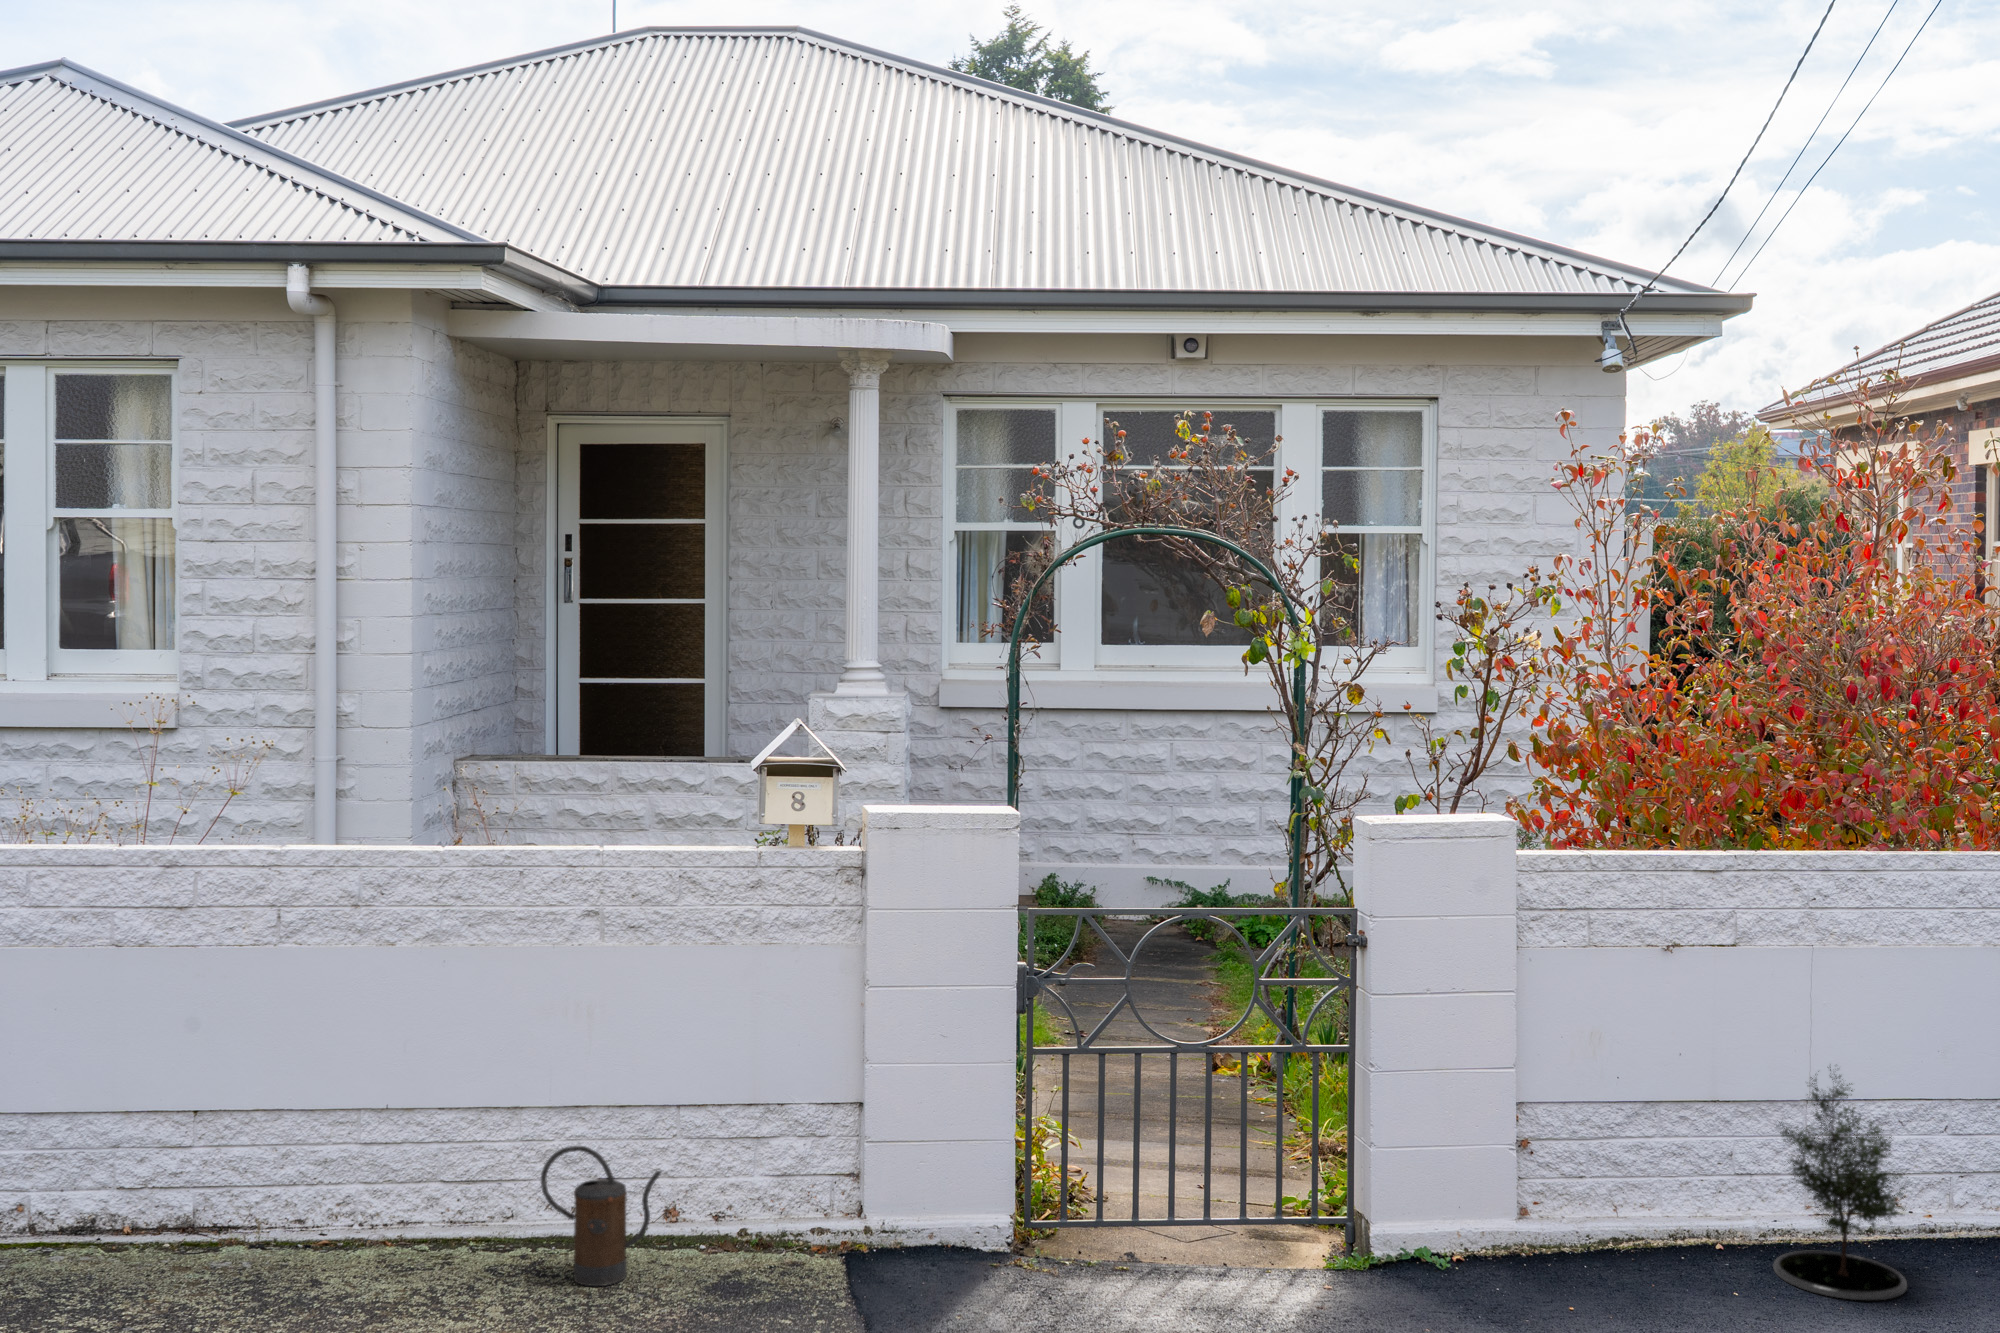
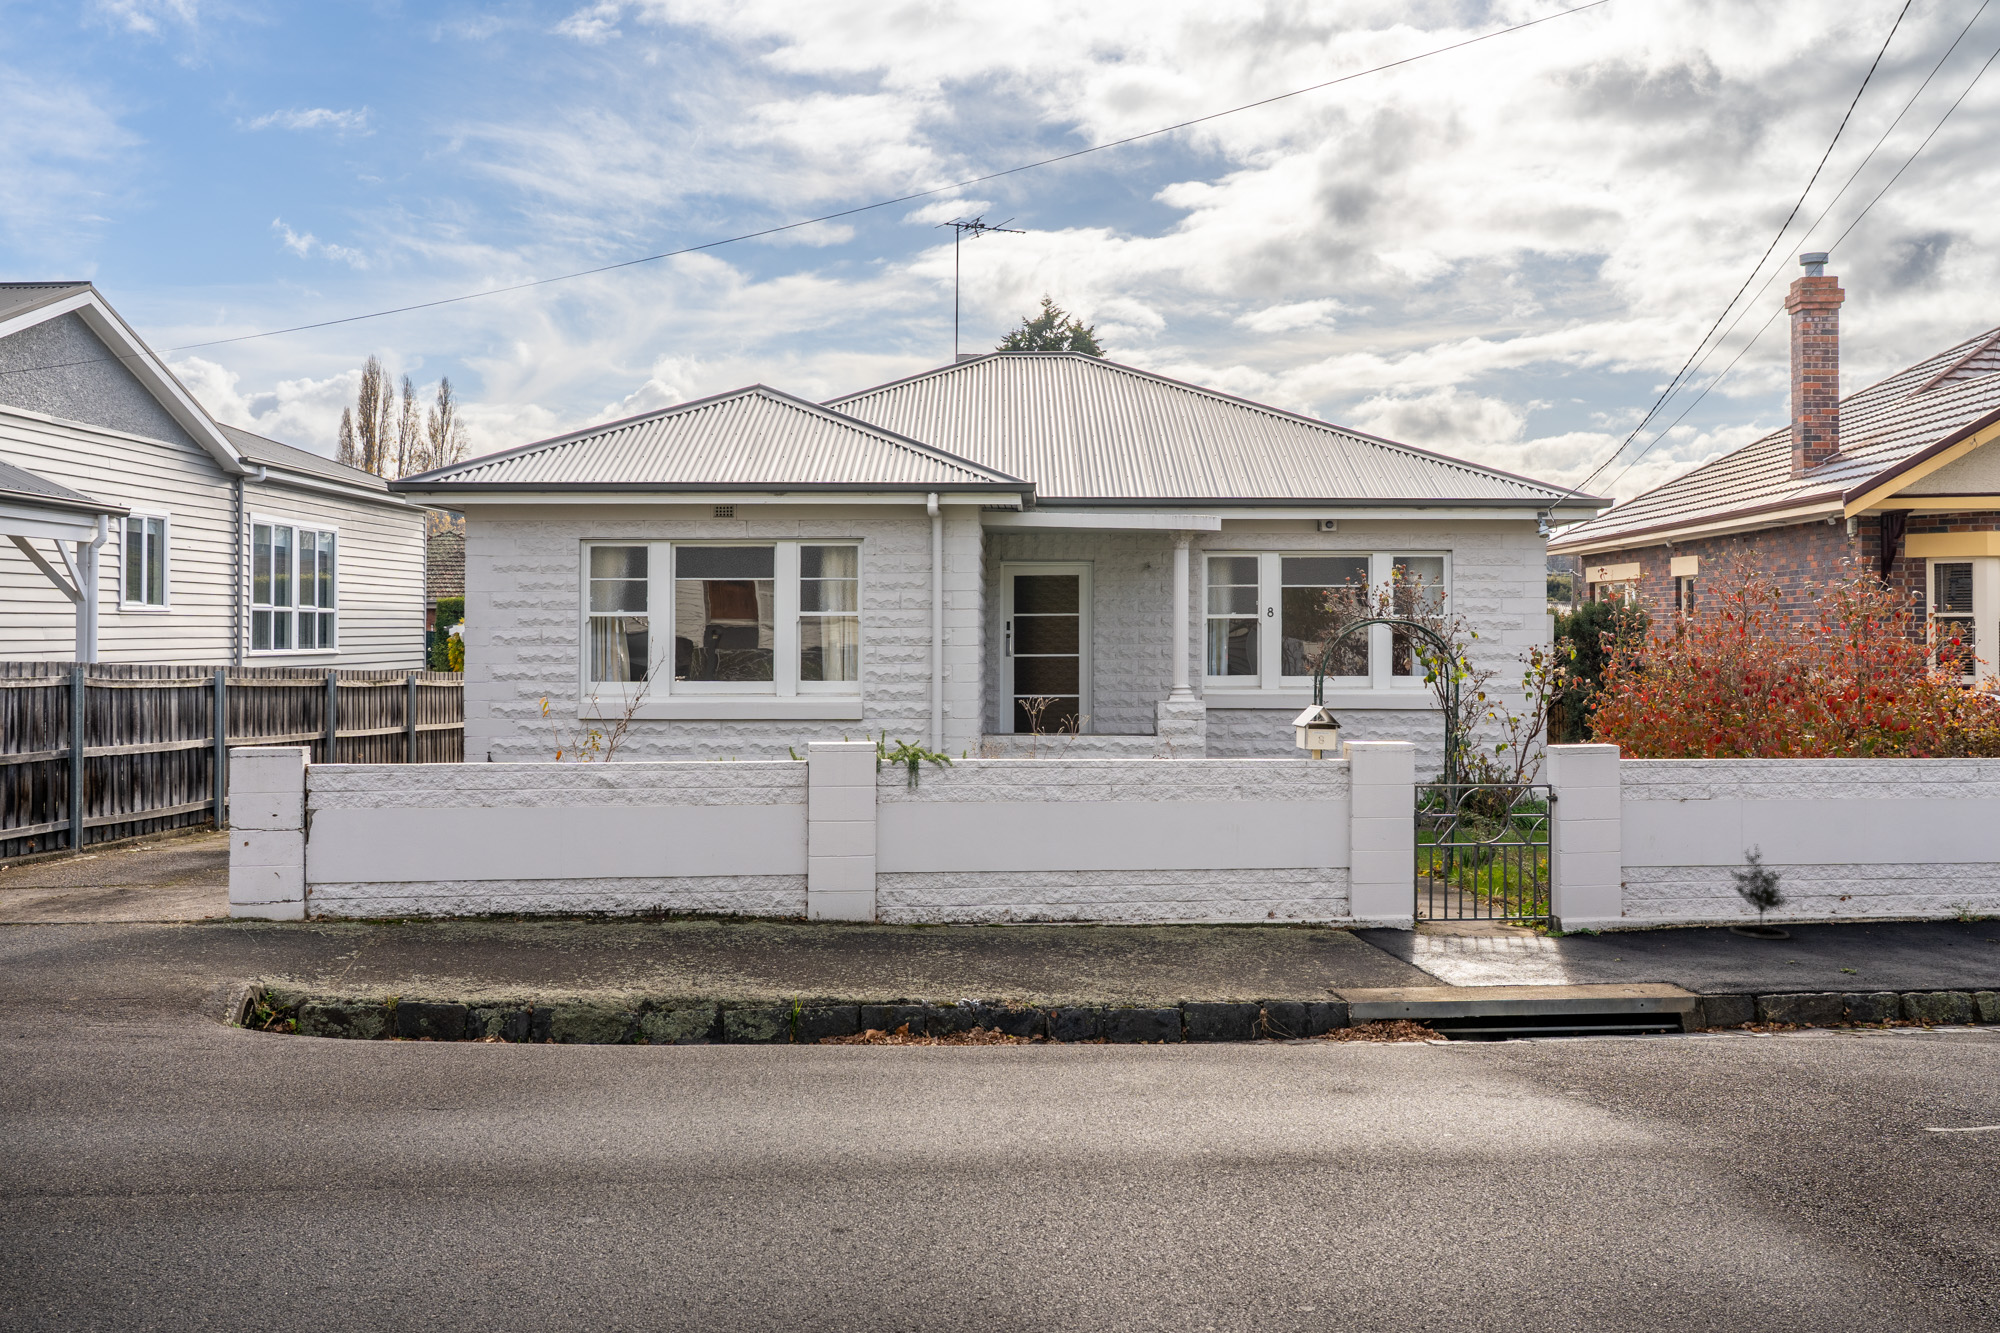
watering can: present [541,1146,661,1286] -> none [1237,881,1285,938]

